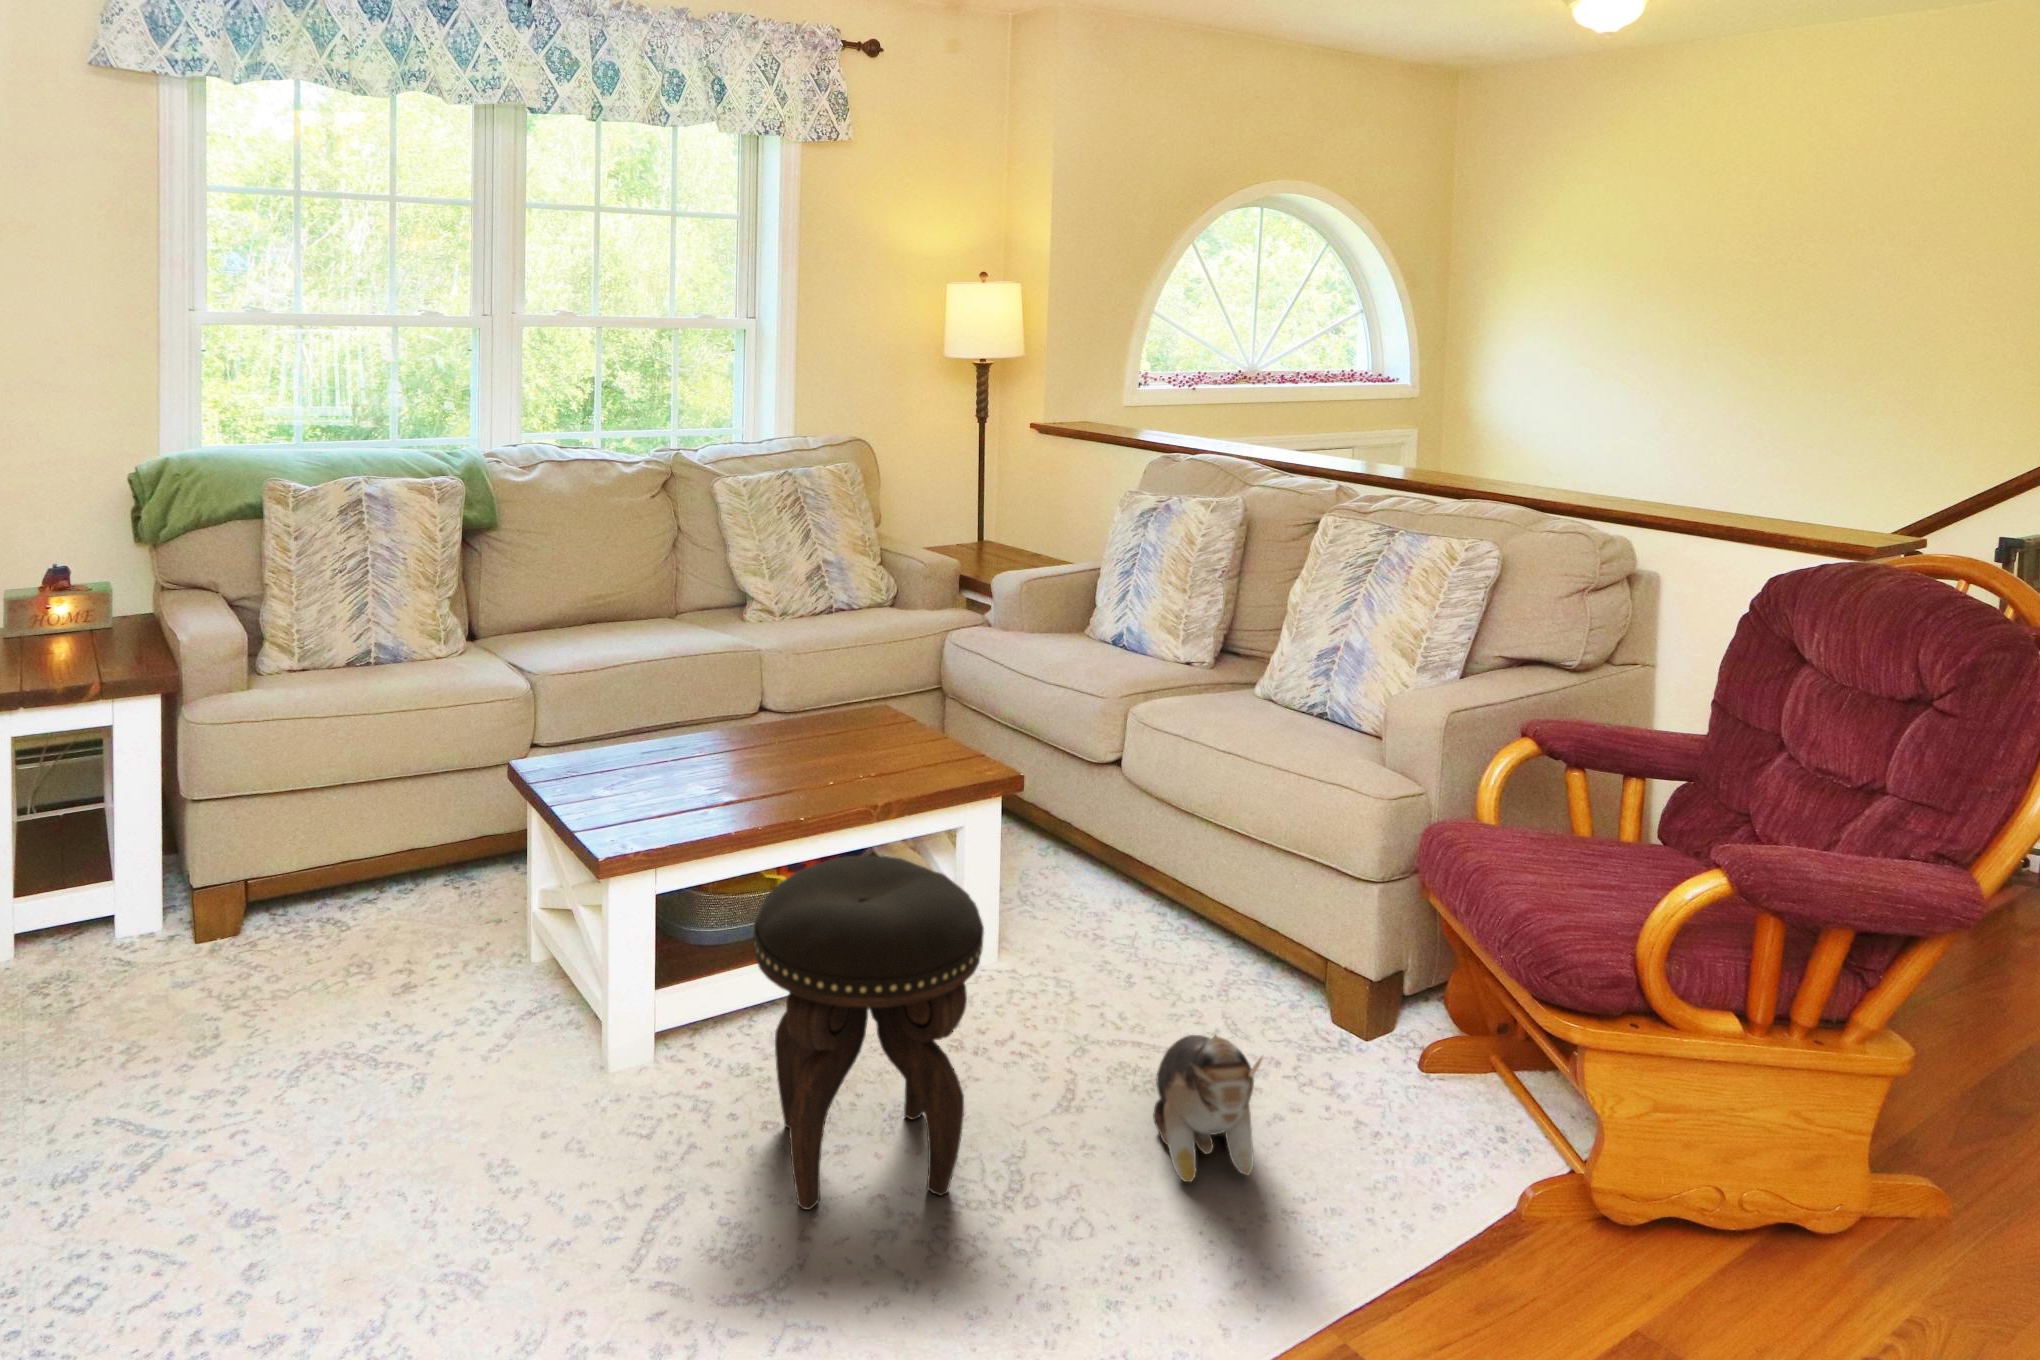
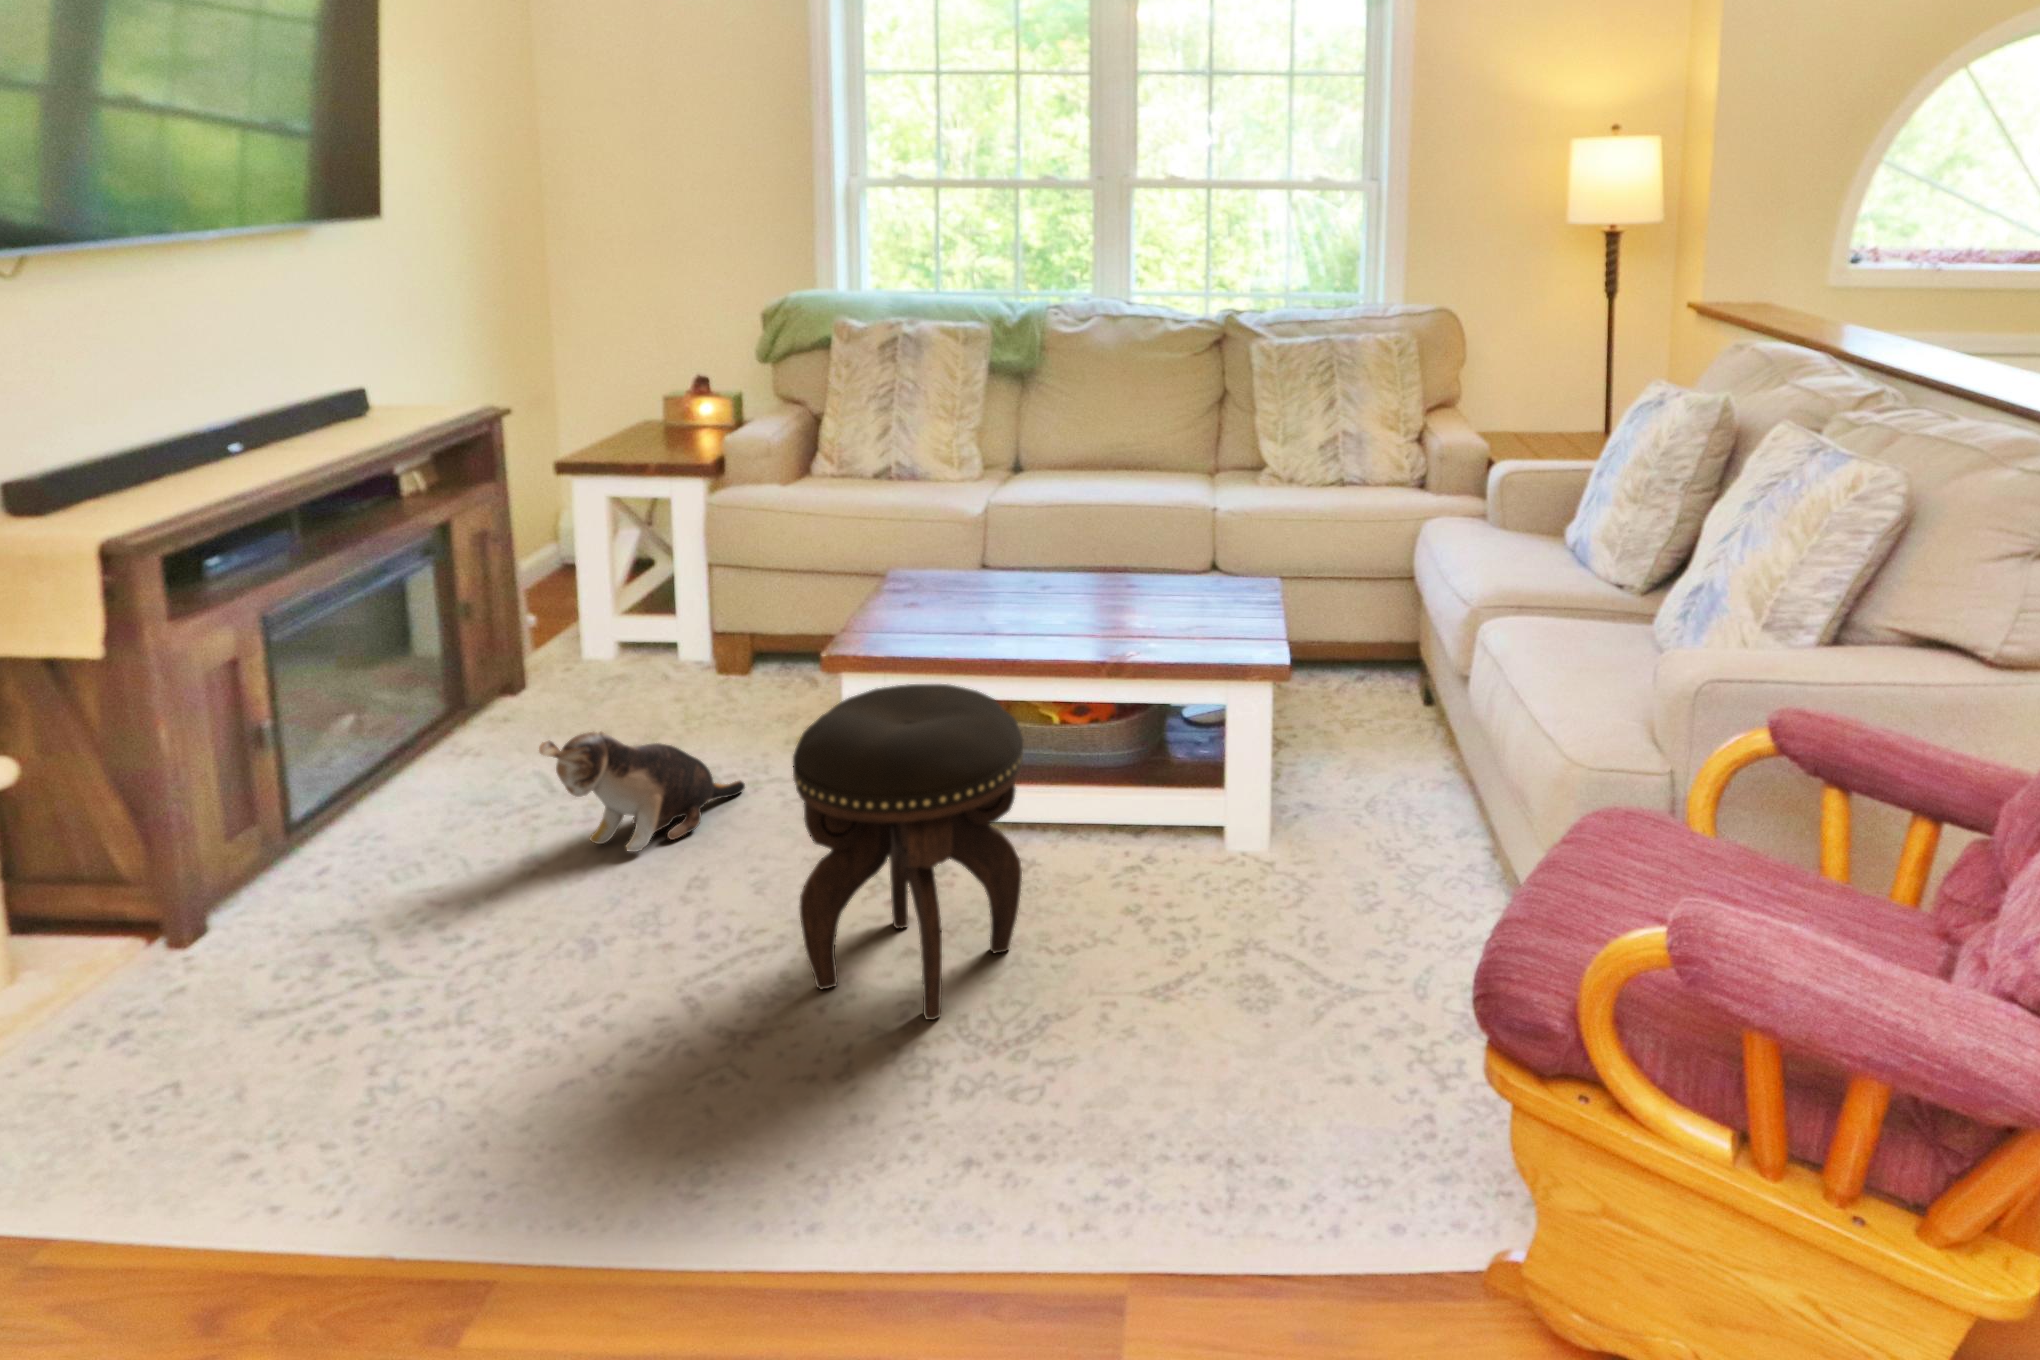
plush toy: present [1153,1035,1263,1182] -> present [539,732,745,852]

